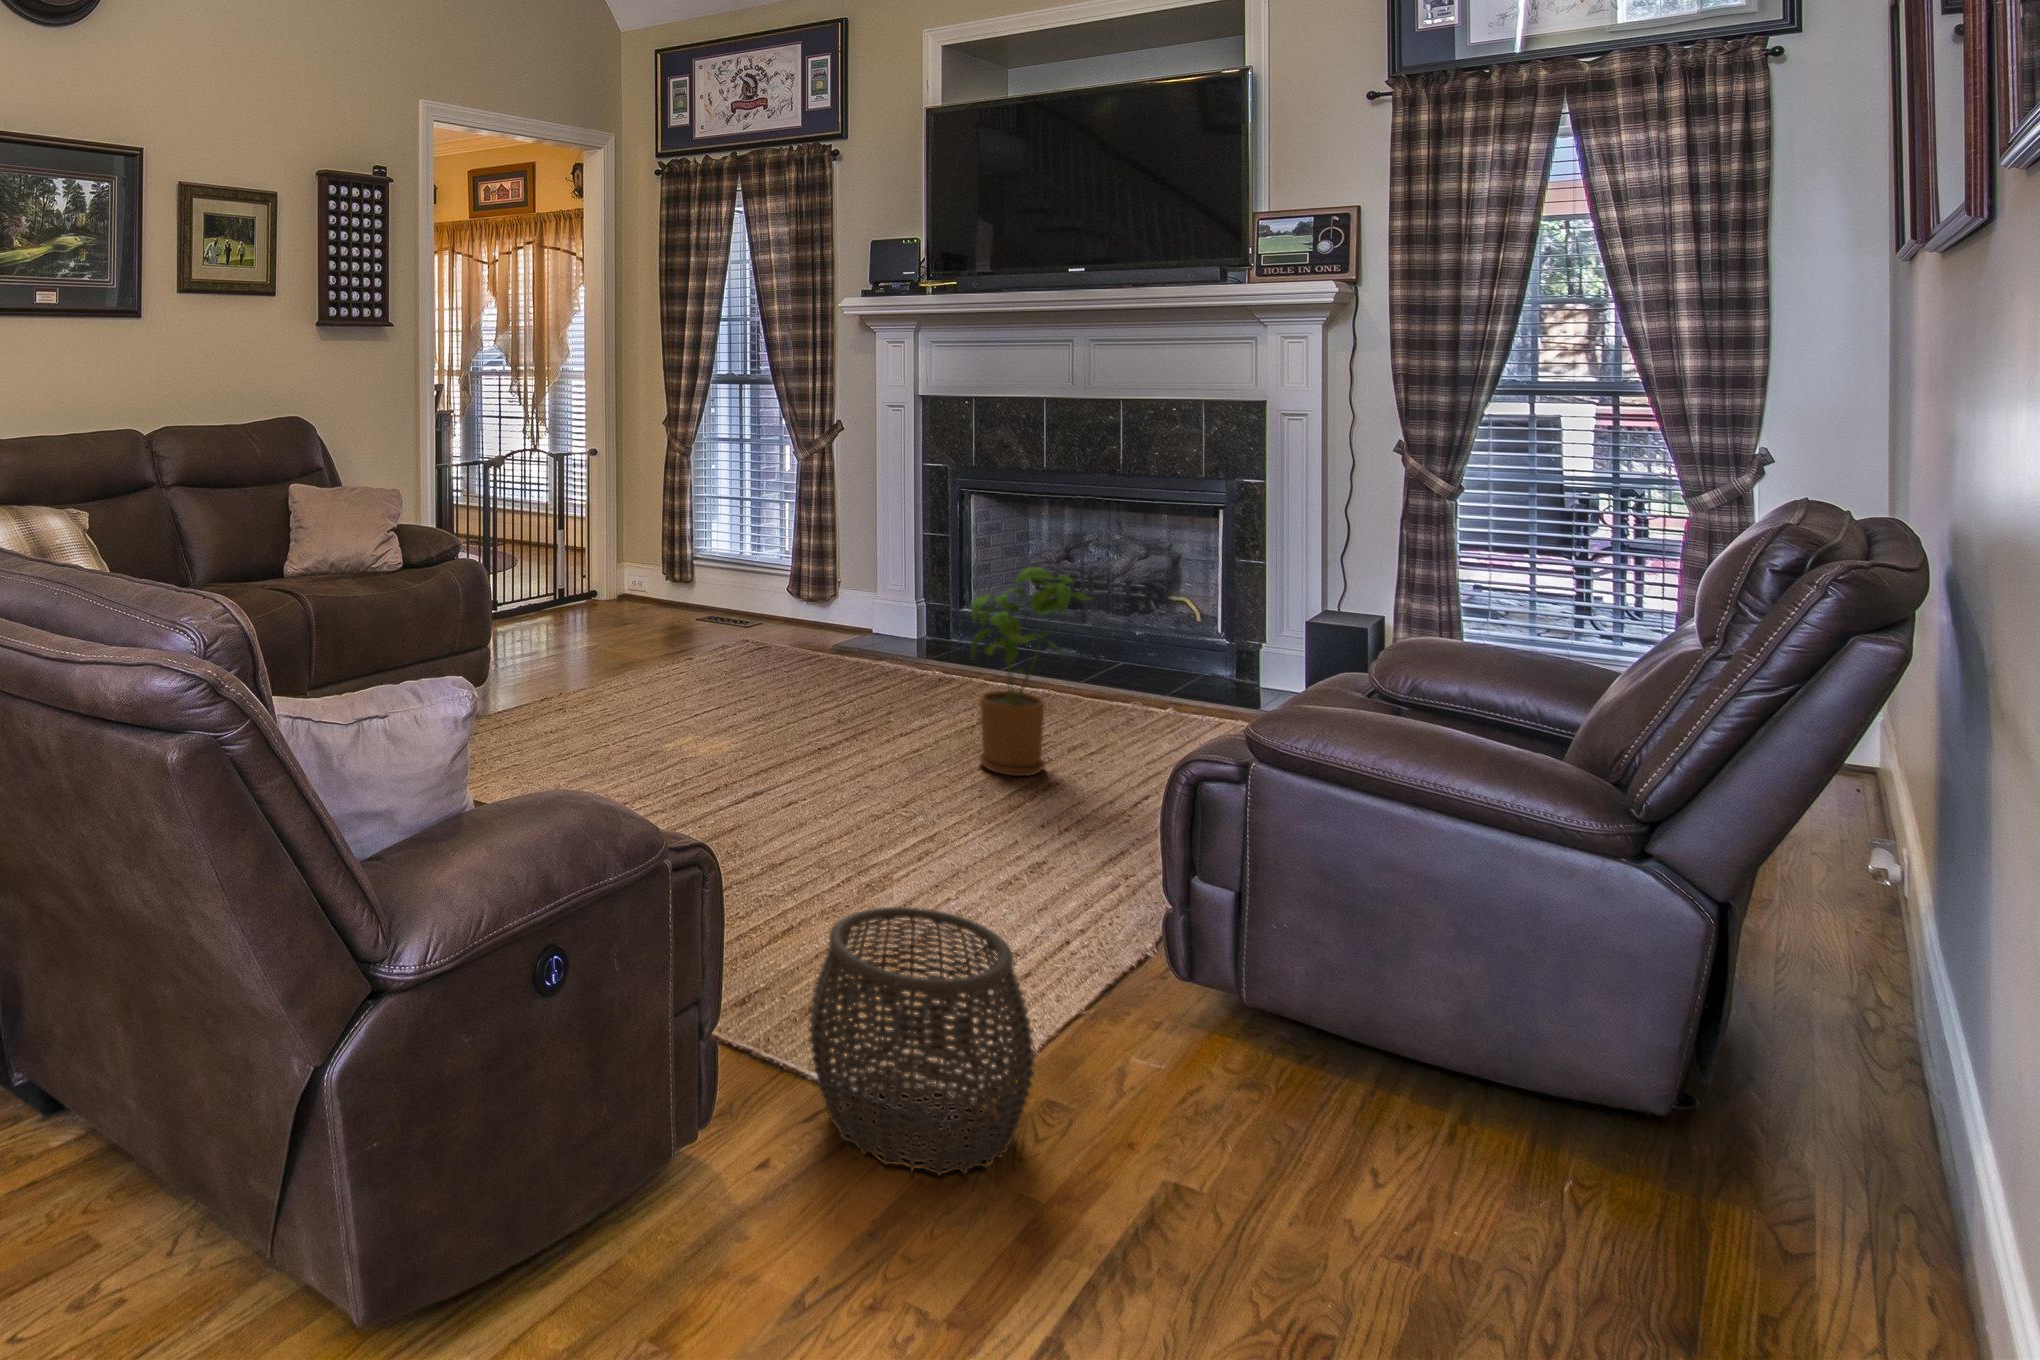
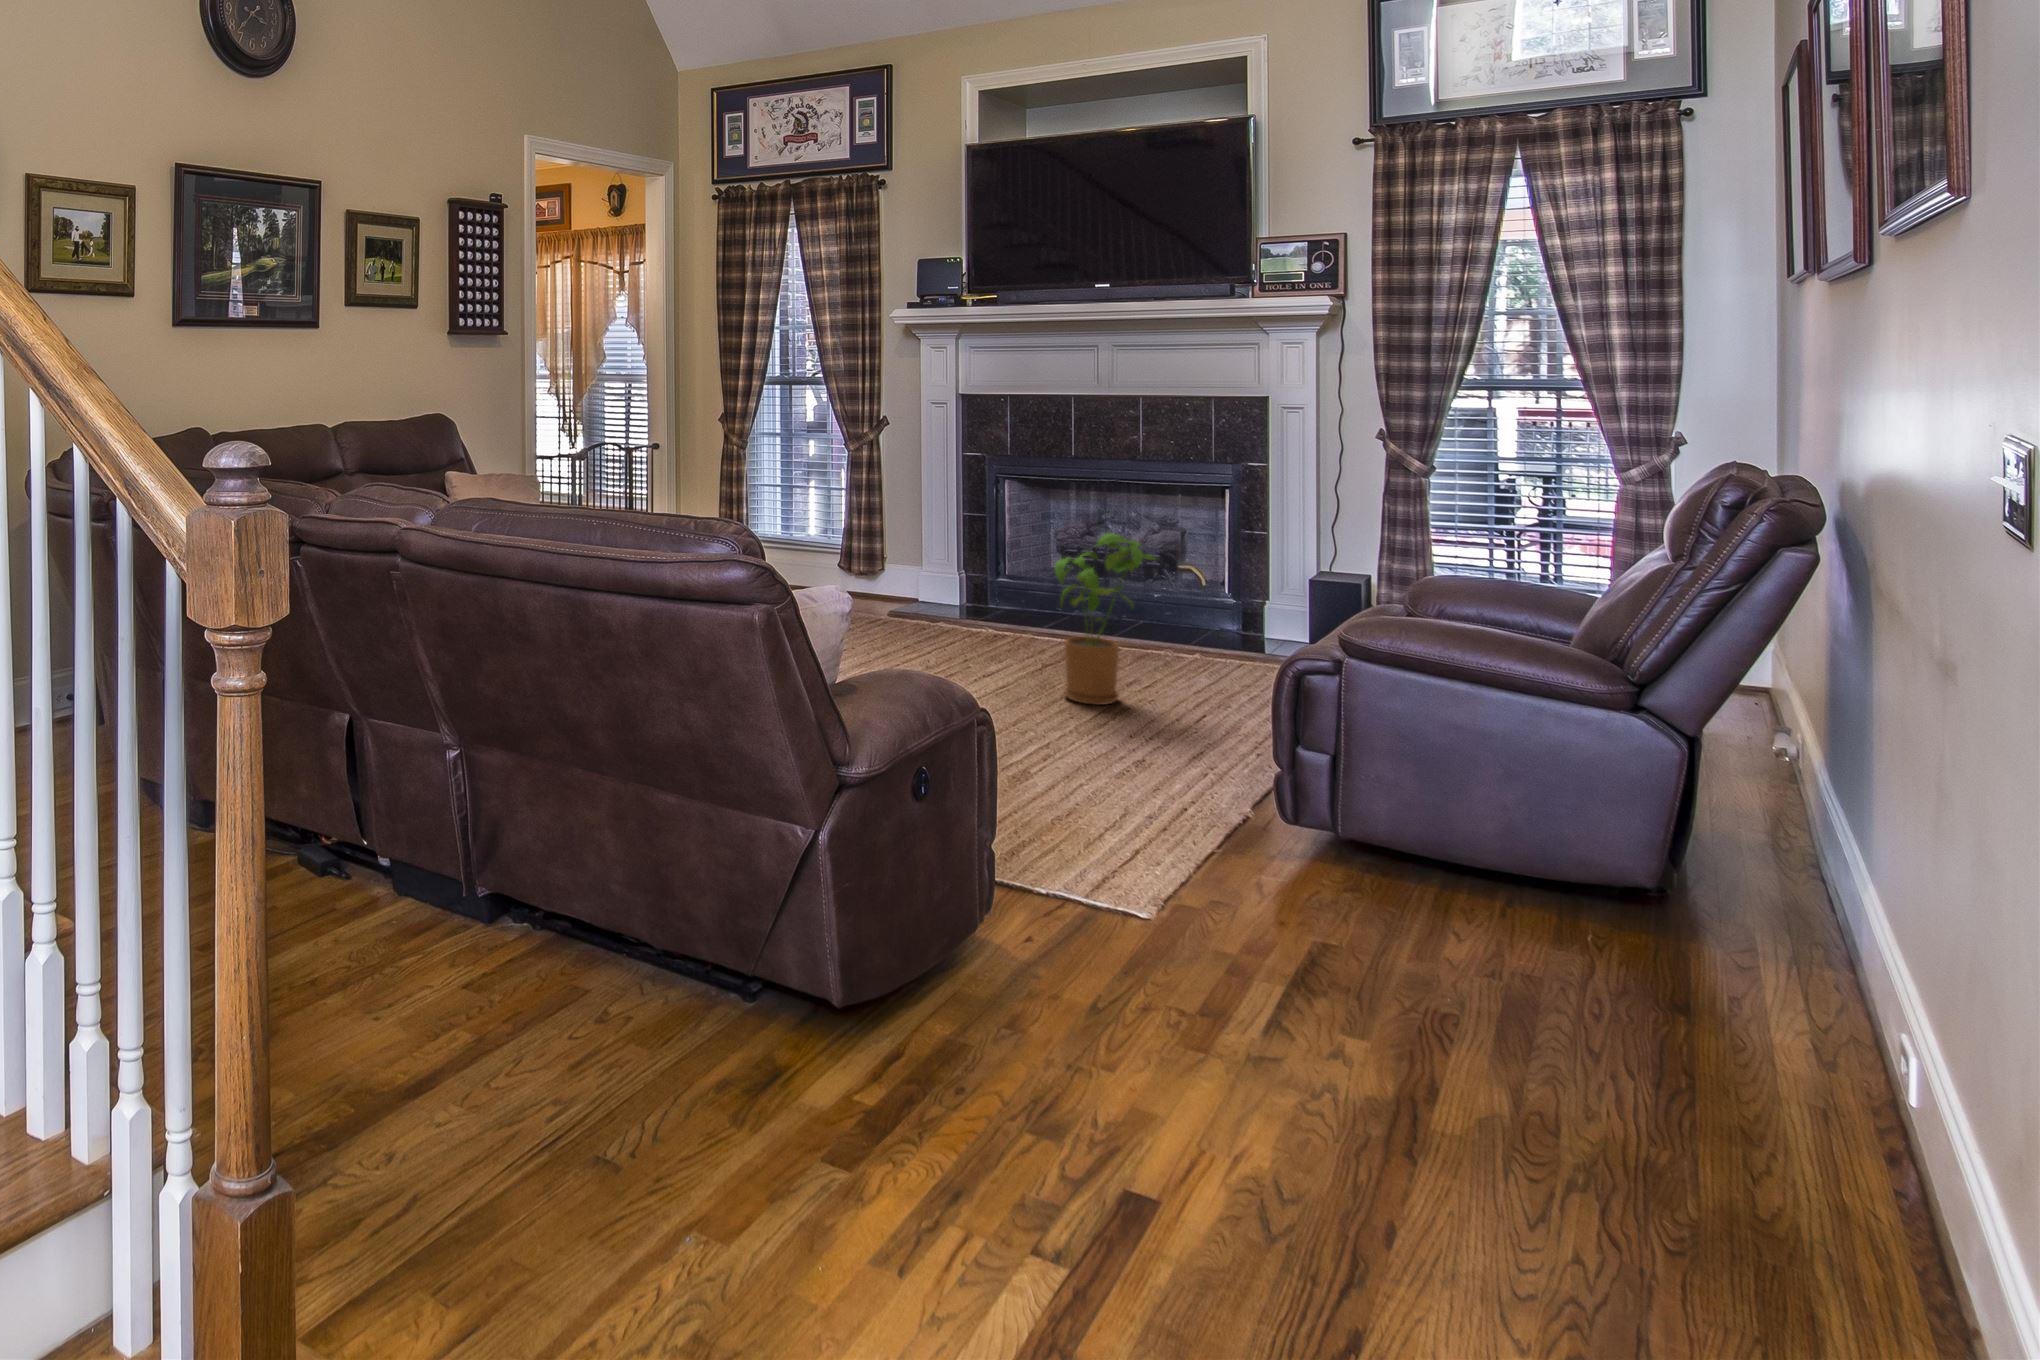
woven basket: present [809,907,1034,1176] -> none [1053,763,1222,939]

